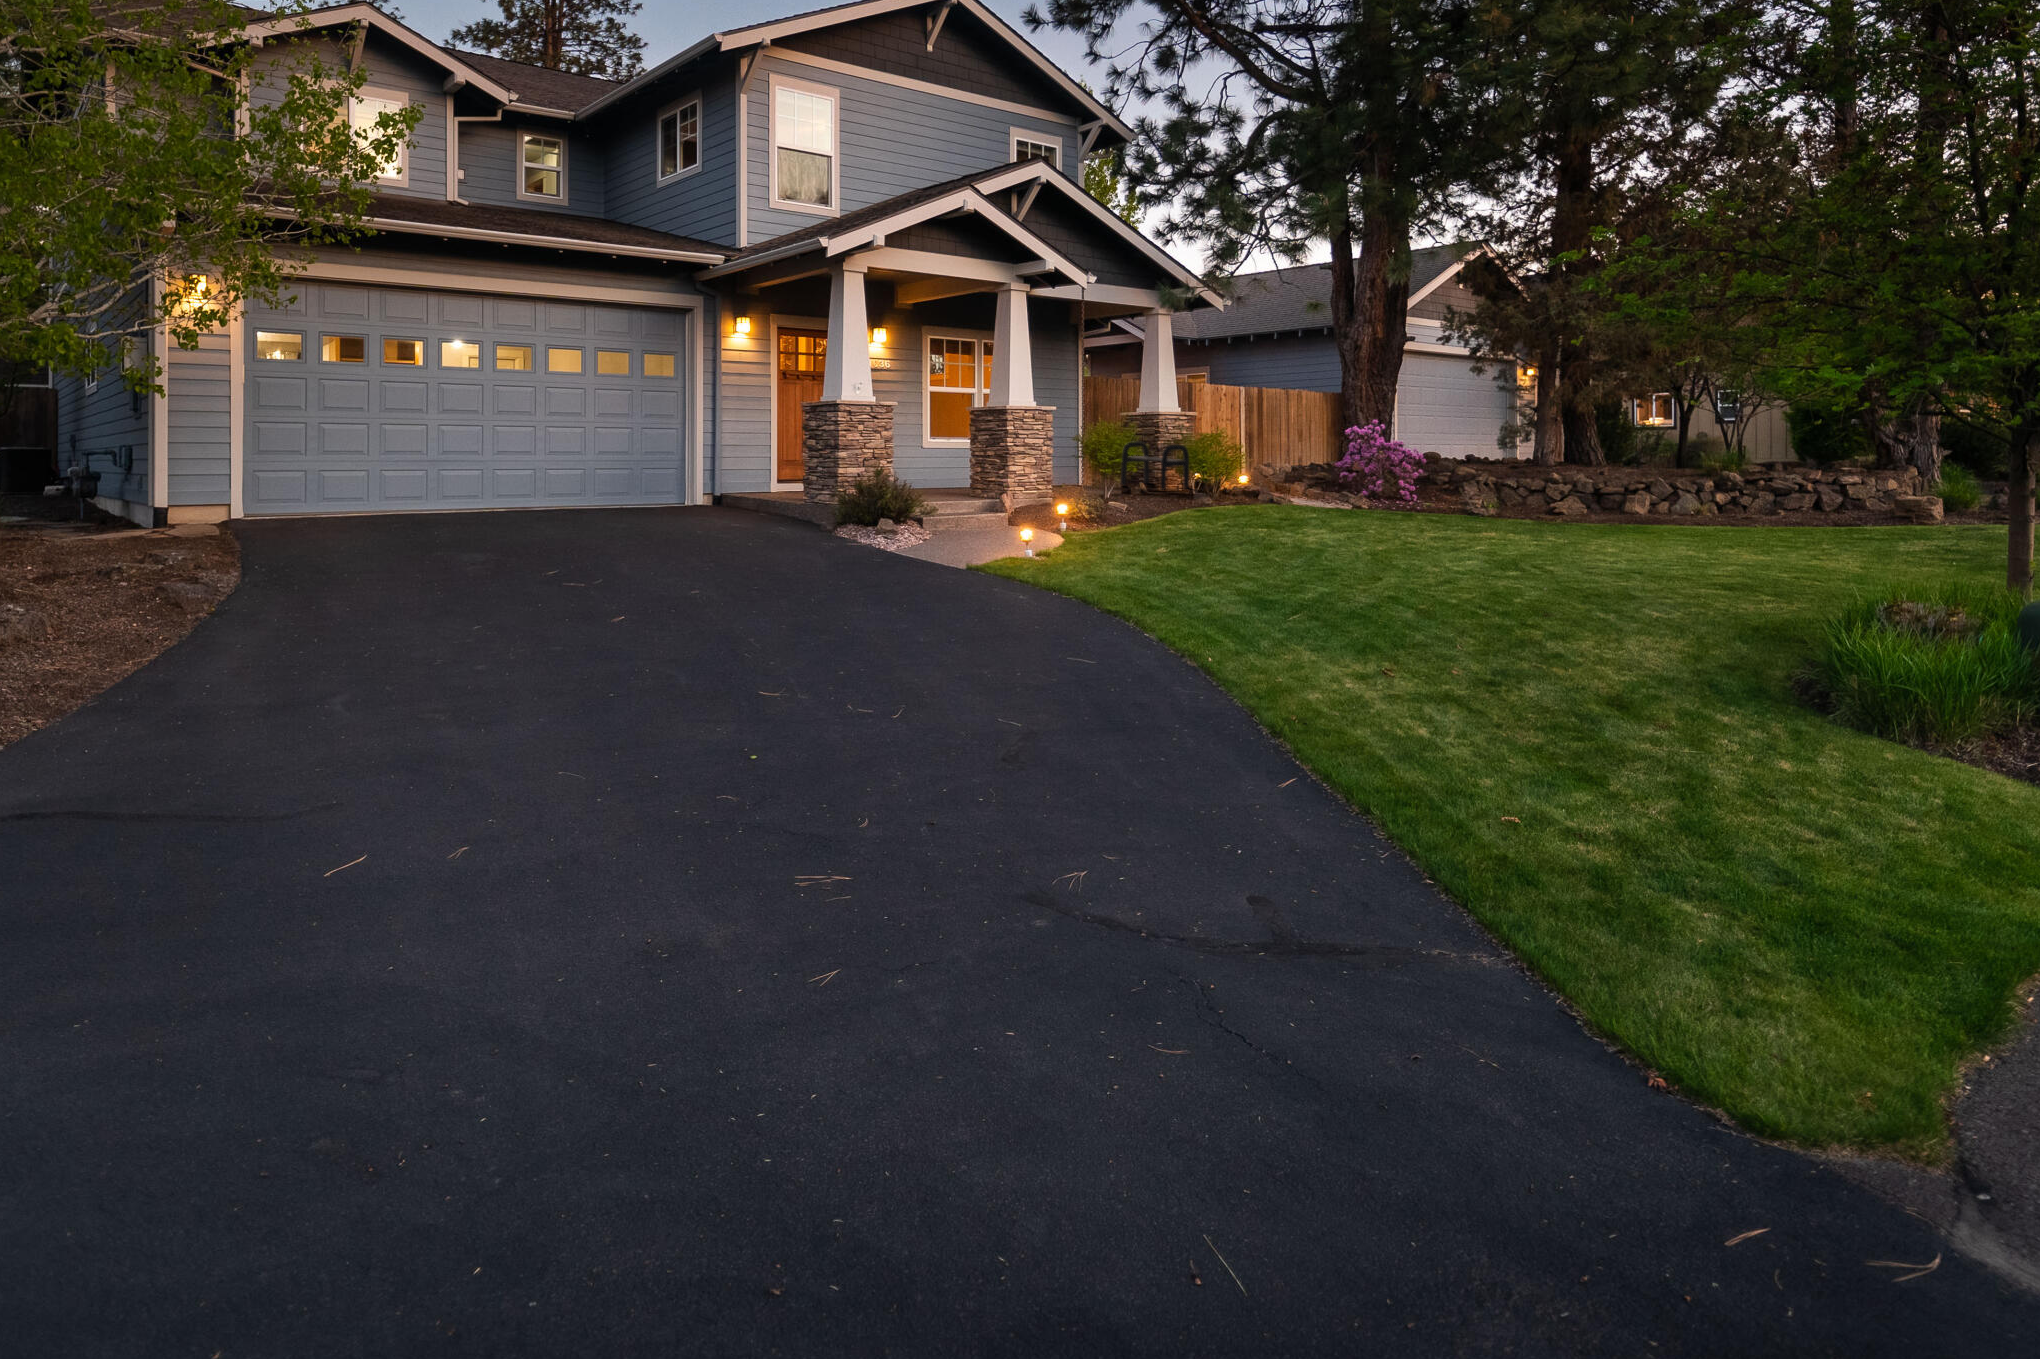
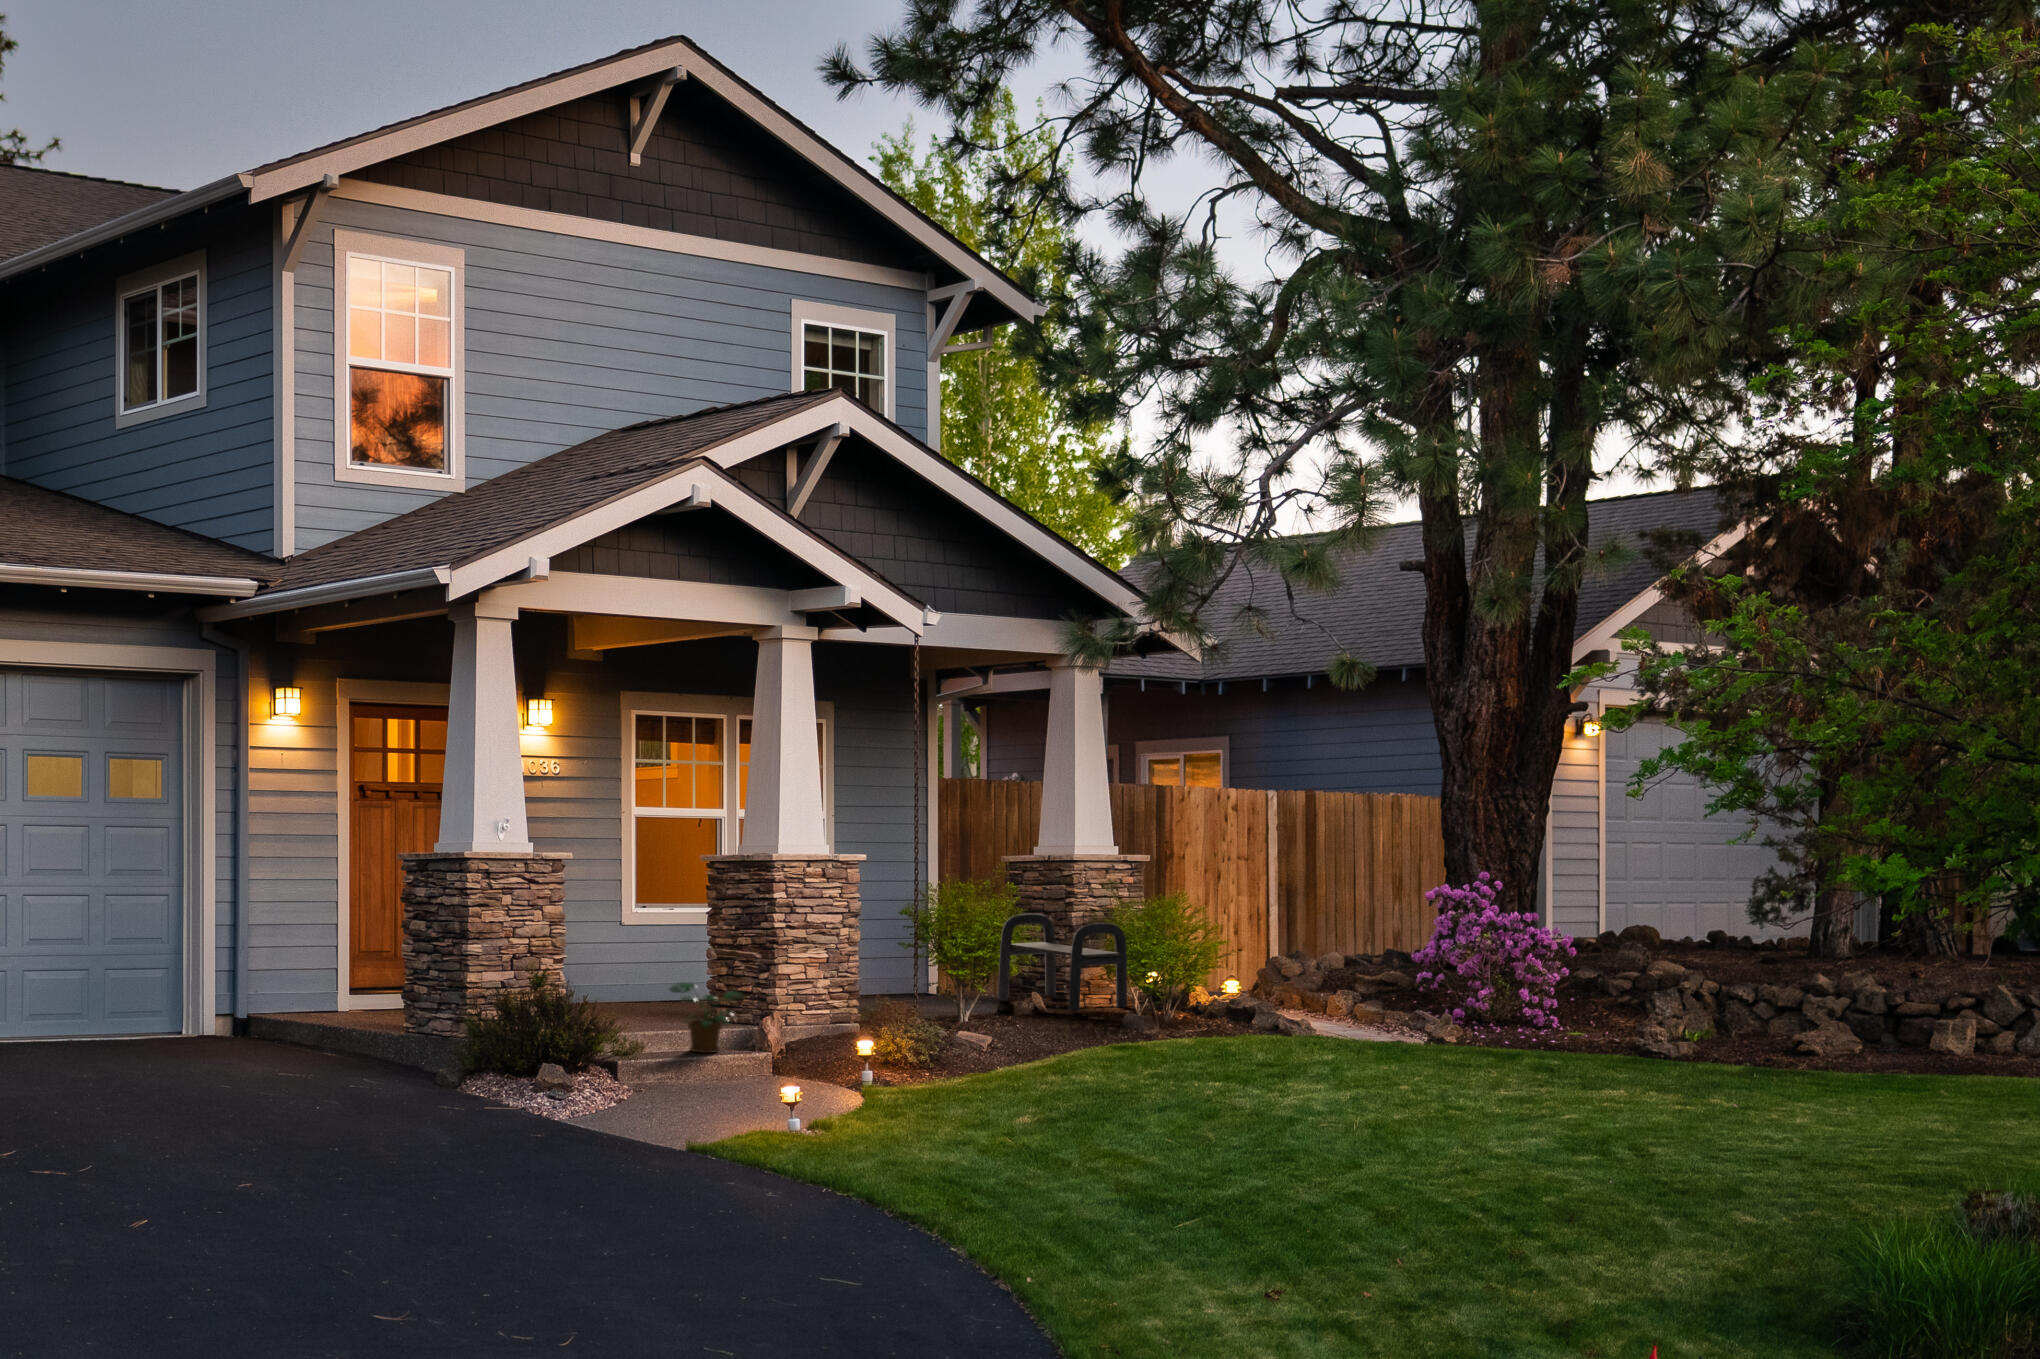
potted plant: none [951,473,993,510] -> present [670,982,743,1053]

